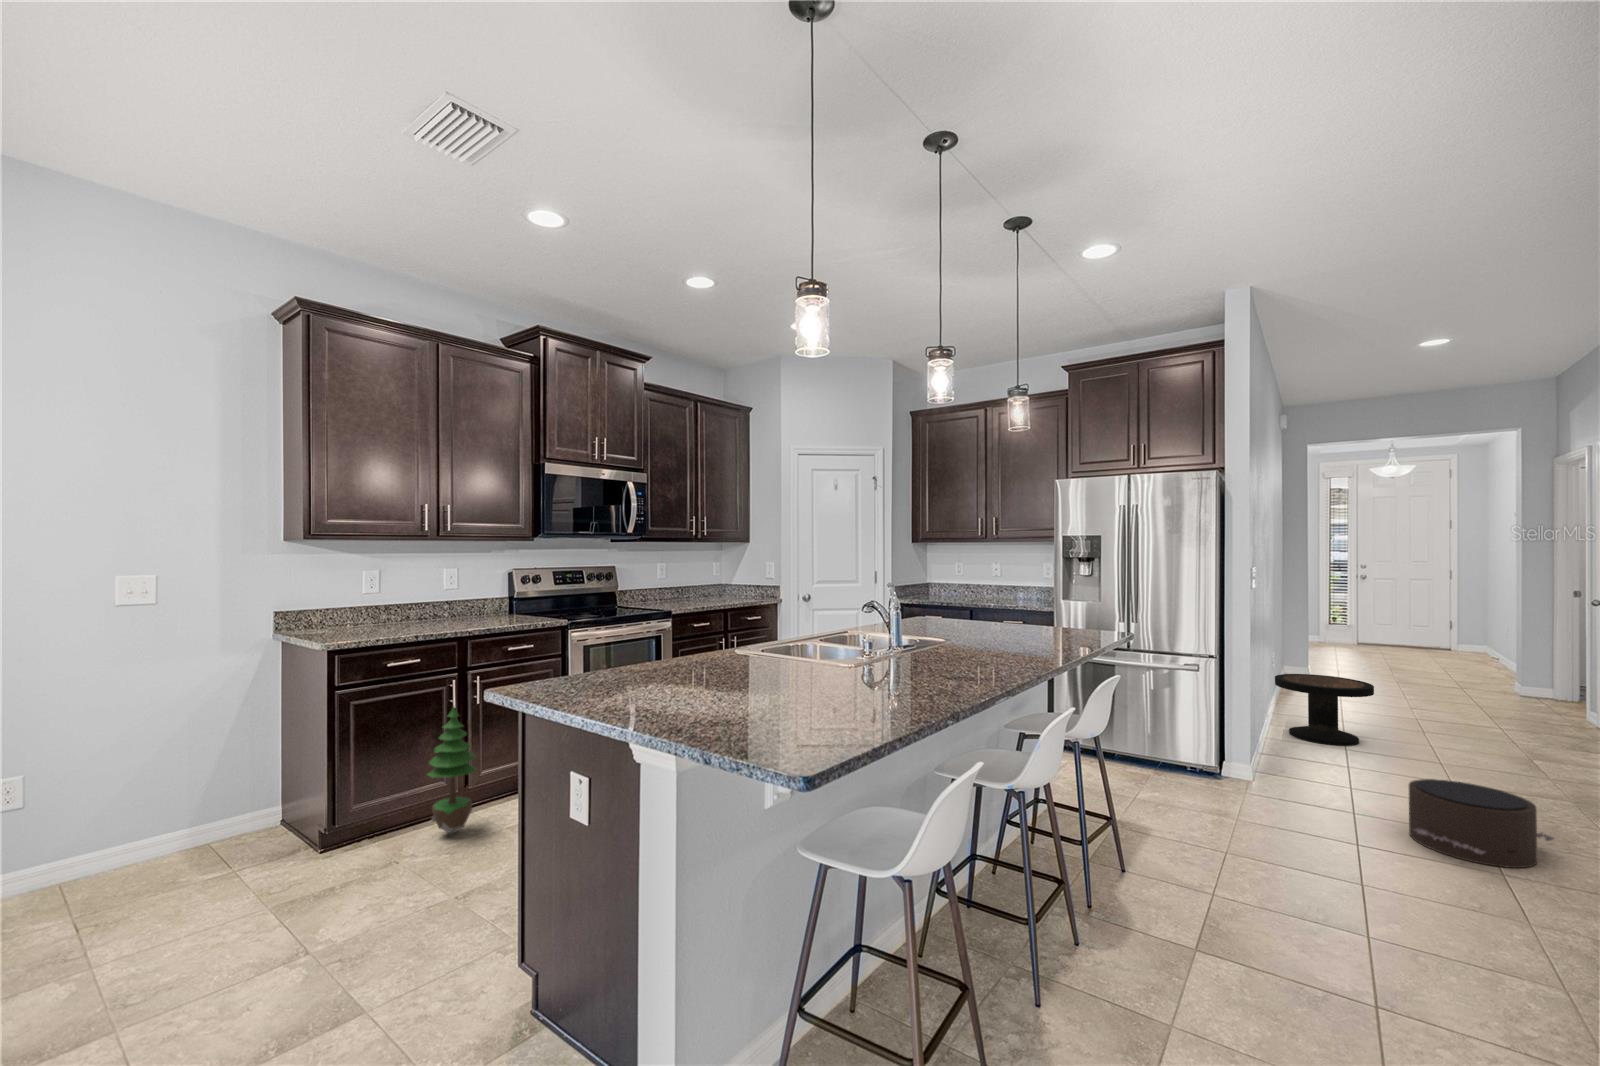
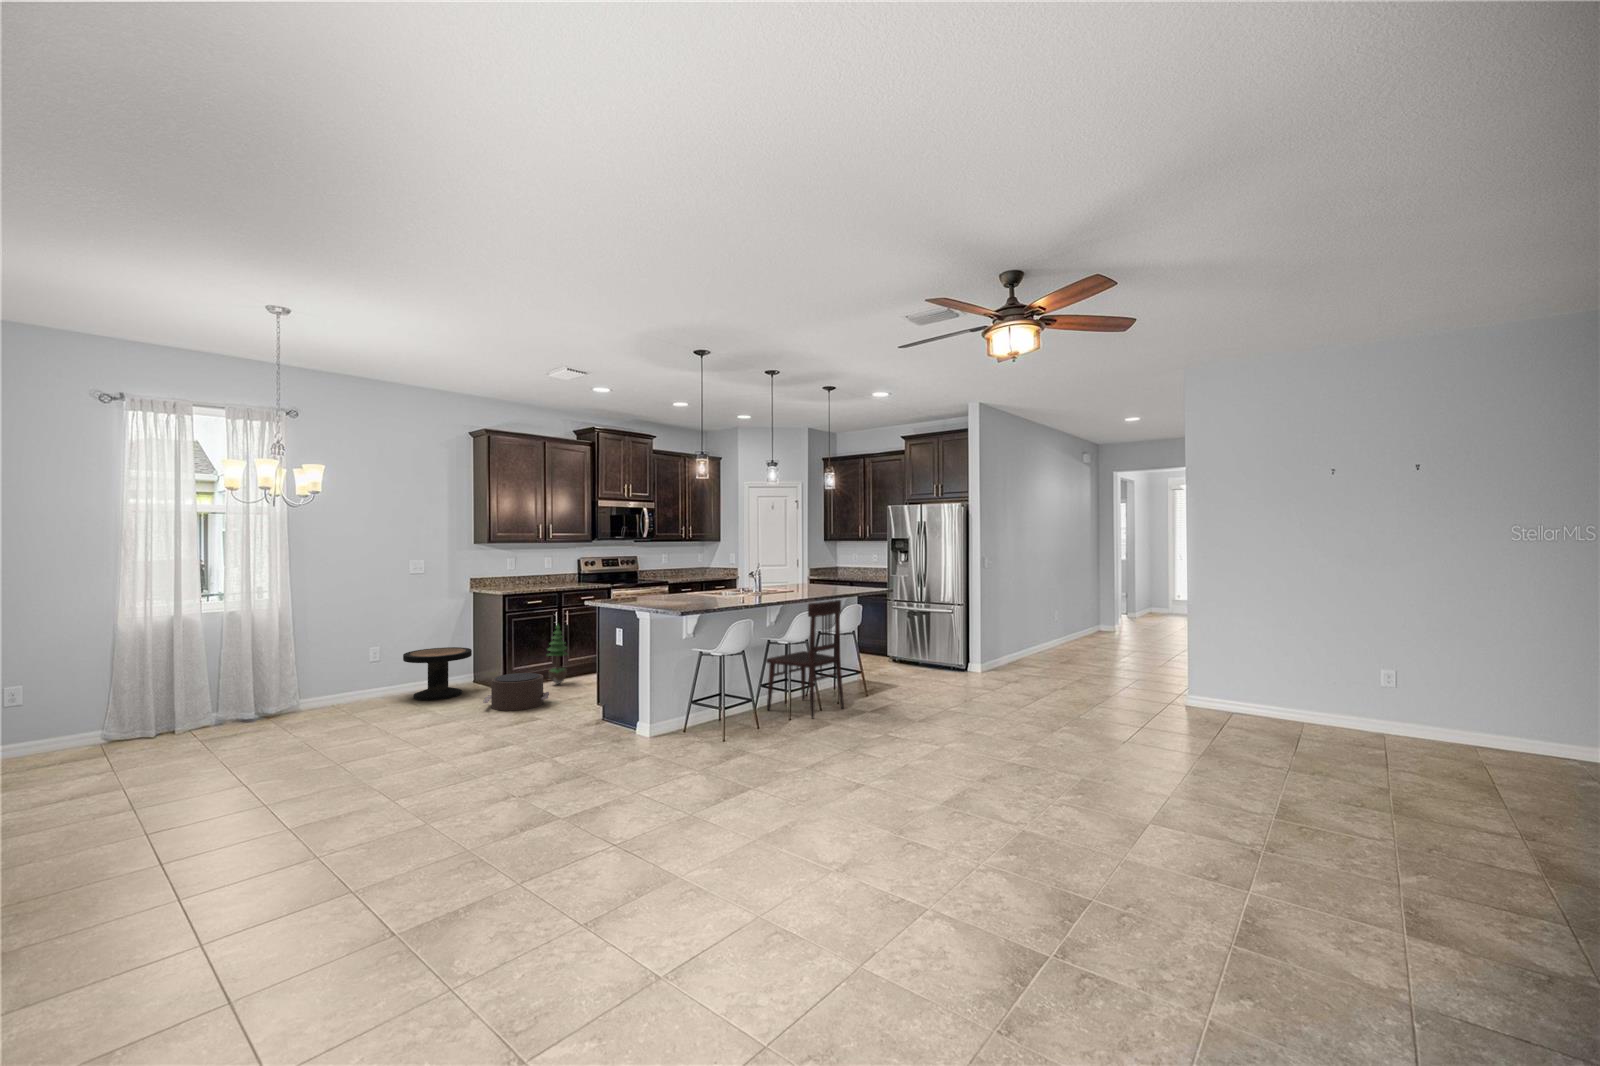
side table: present [1275,674,1374,746] -> present [403,647,472,700]
dining chair: none [948,676,1130,1003] -> present [766,600,844,718]
pouf: present [1409,779,1554,868] -> present [483,673,549,711]

